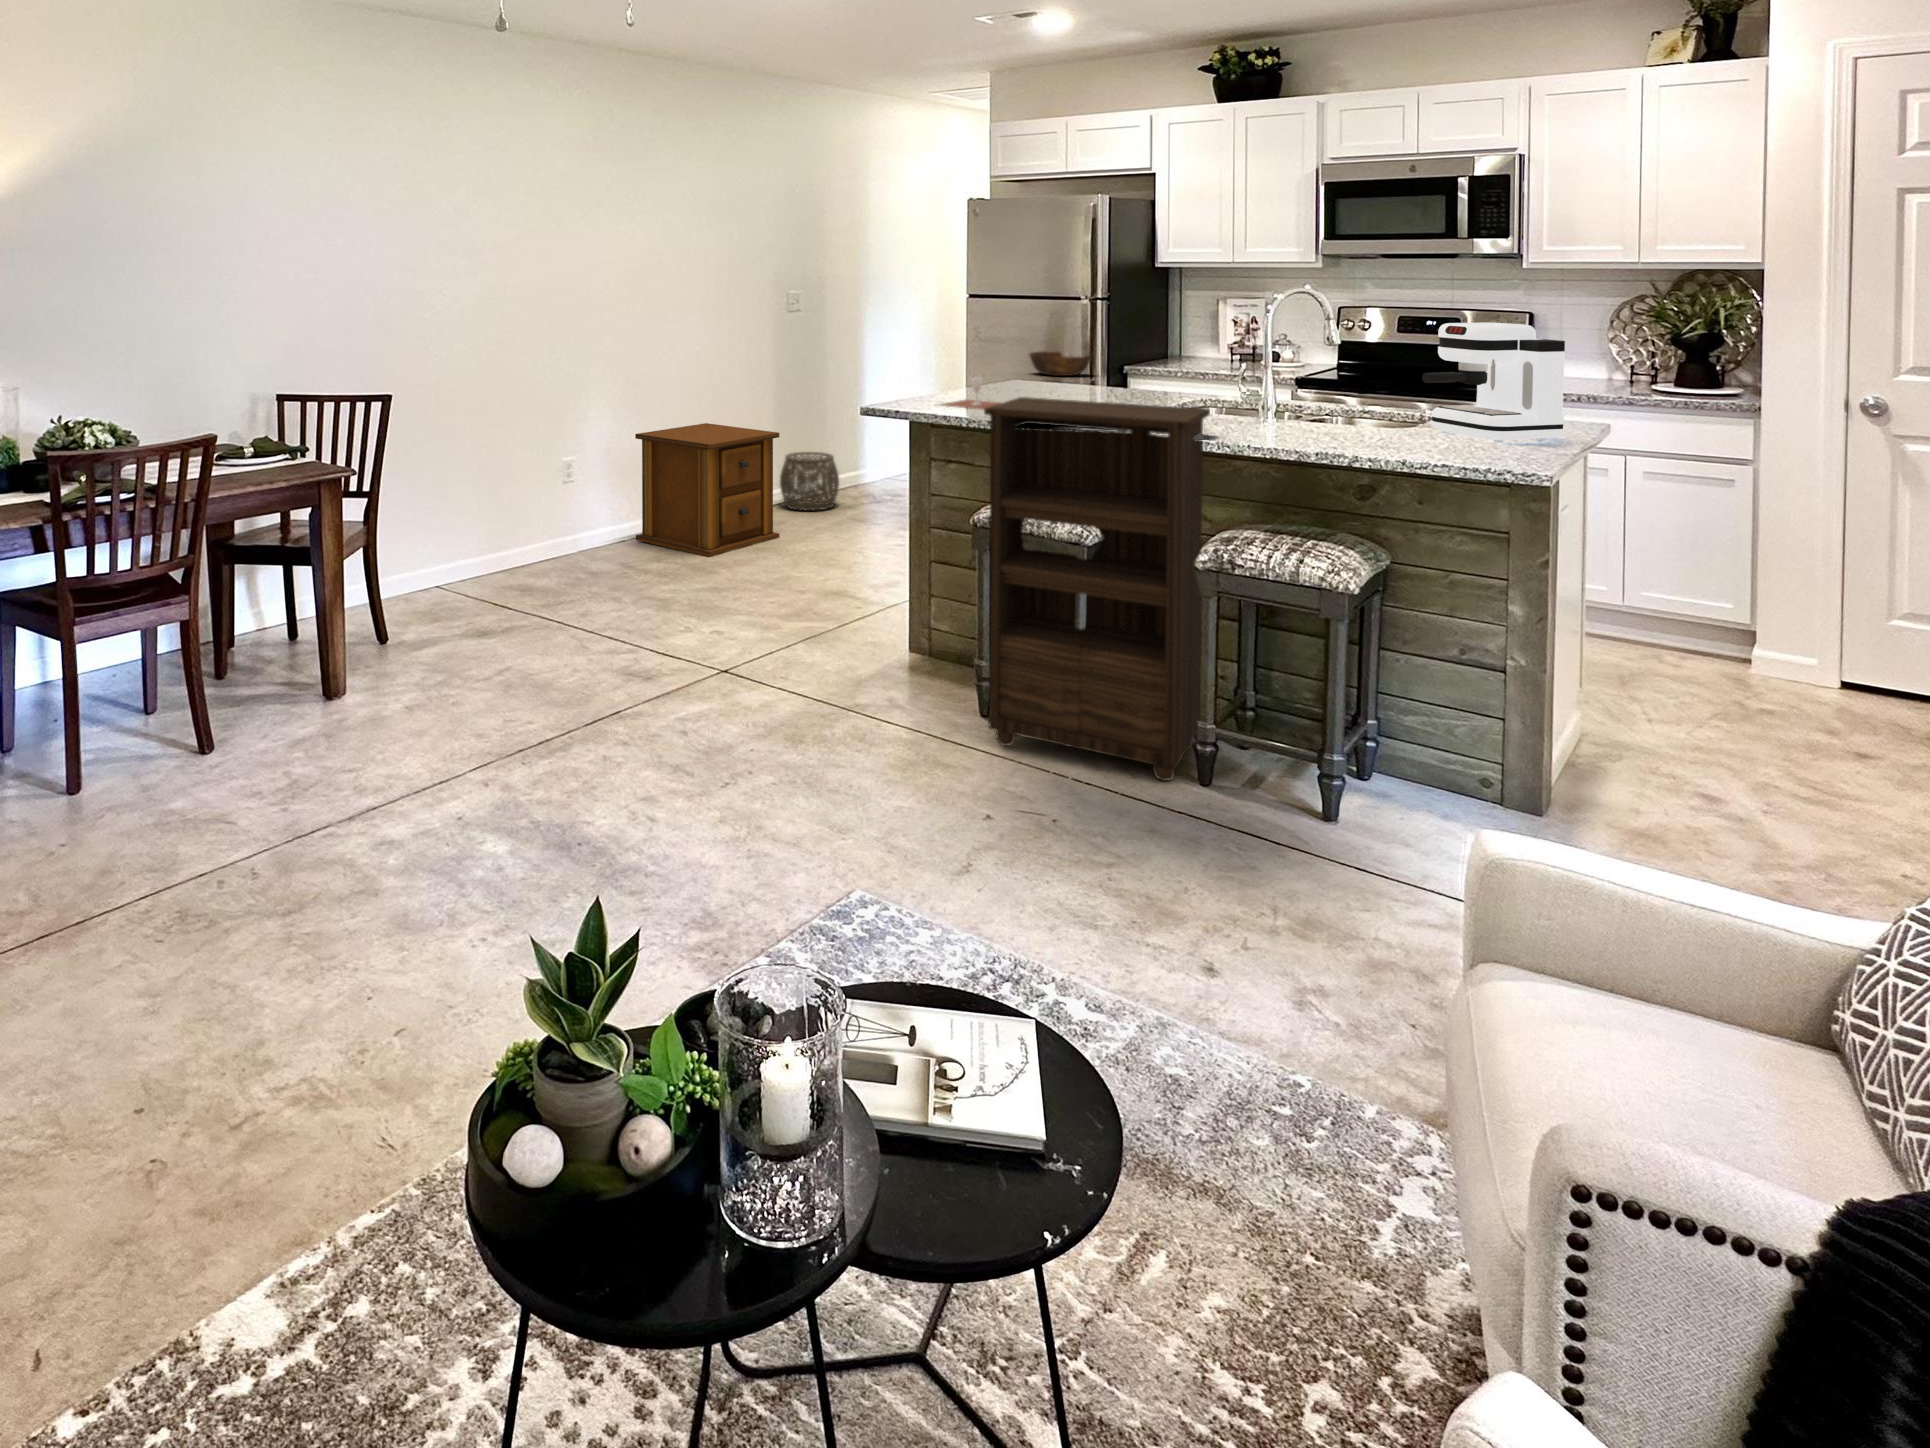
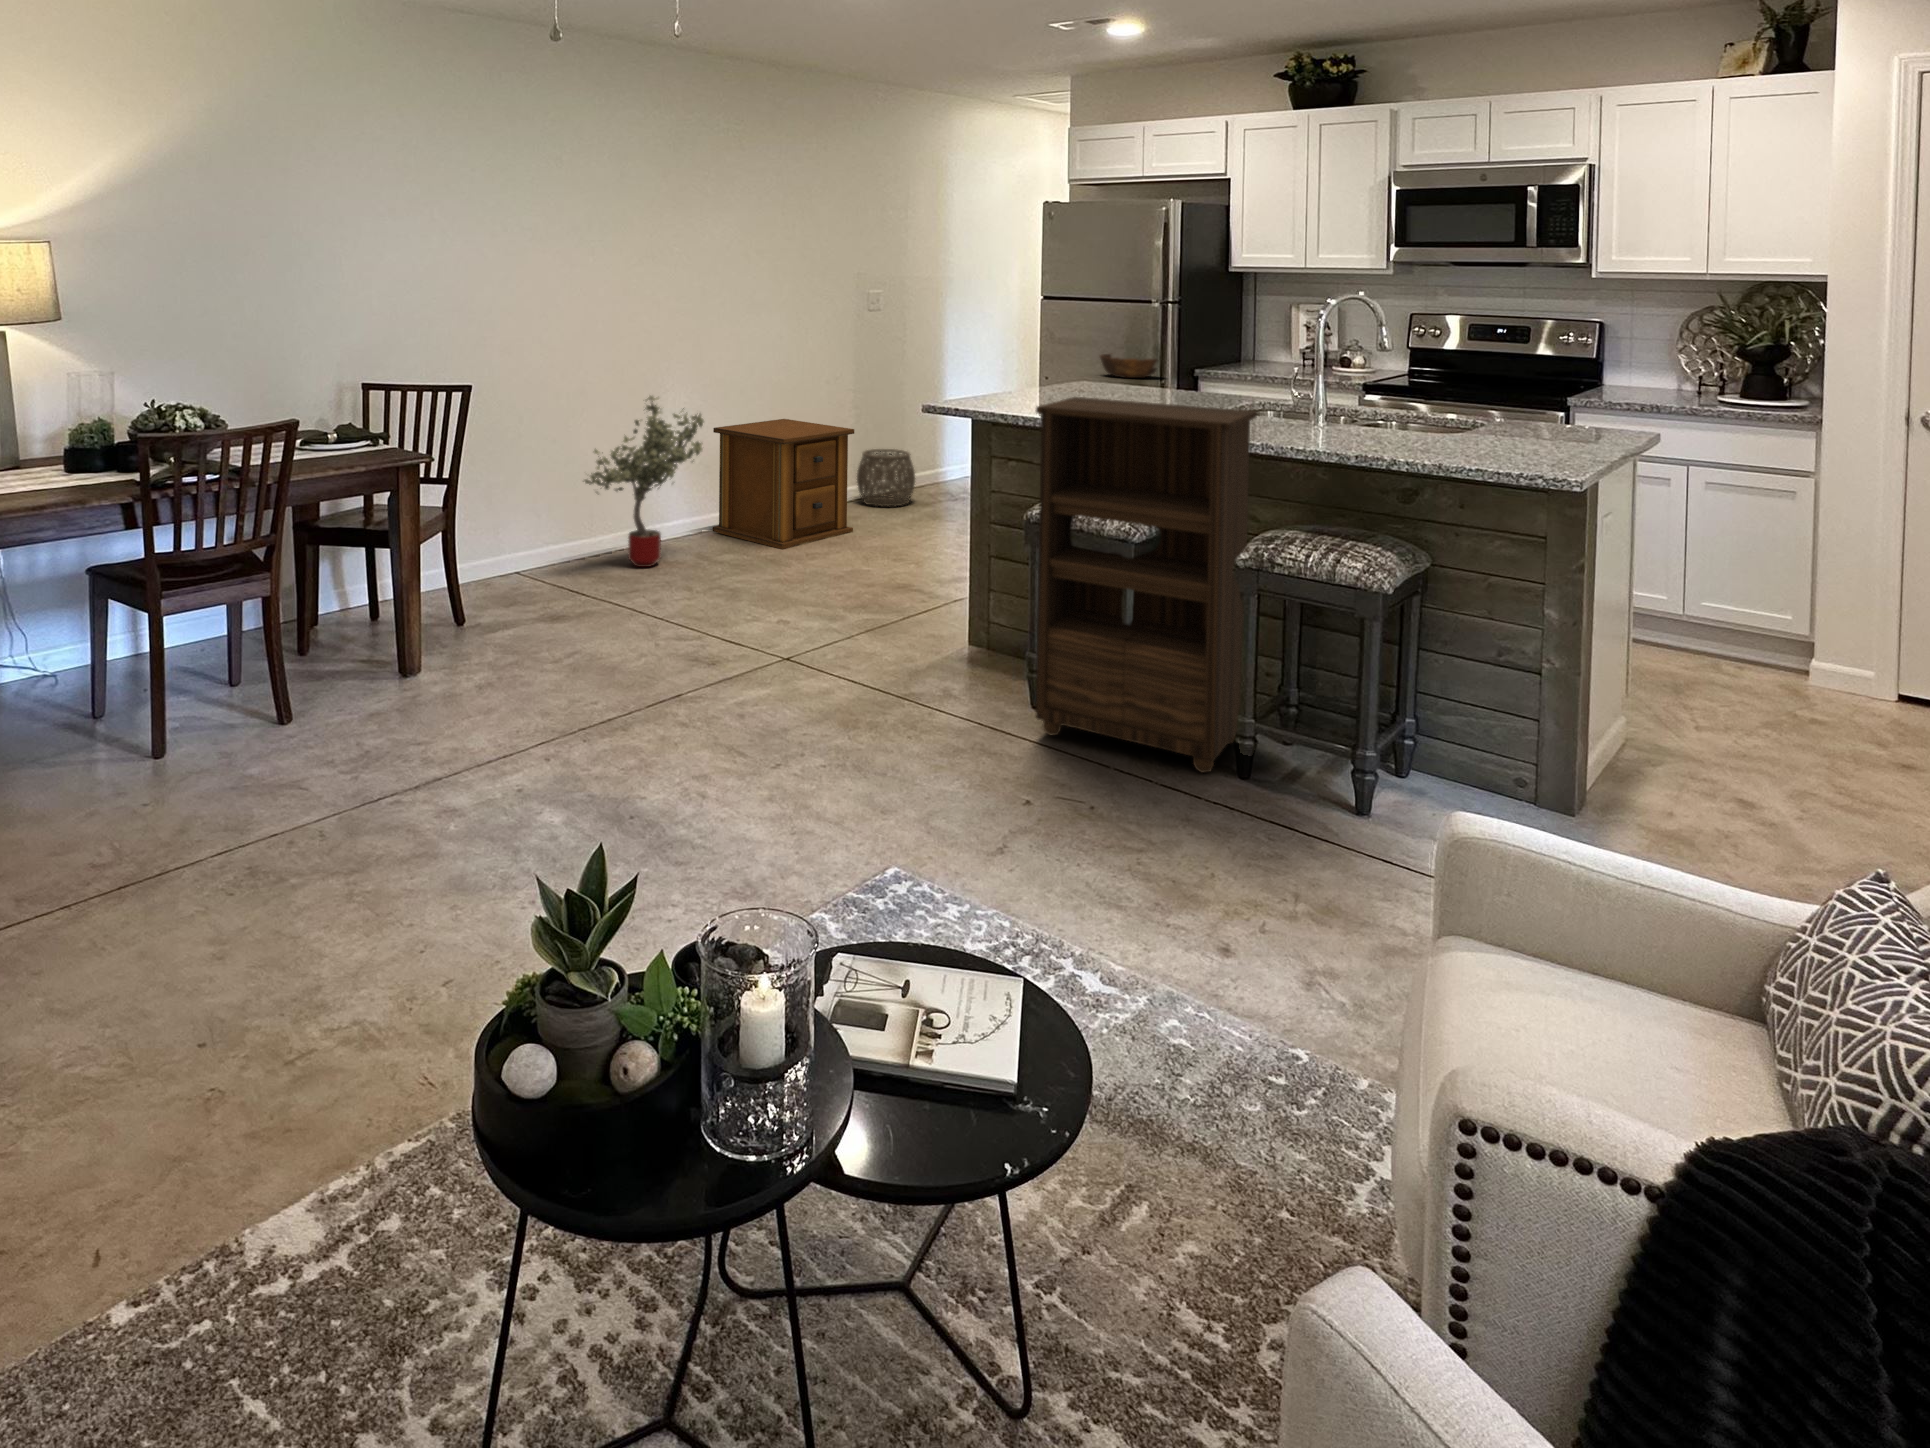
coffee maker: present [1422,322,1565,442] -> none [1469,331,1611,449]
wine glass: present [936,376,1000,410] -> none [993,376,1080,410]
potted tree: none [504,400,628,579] -> present [583,396,704,567]

